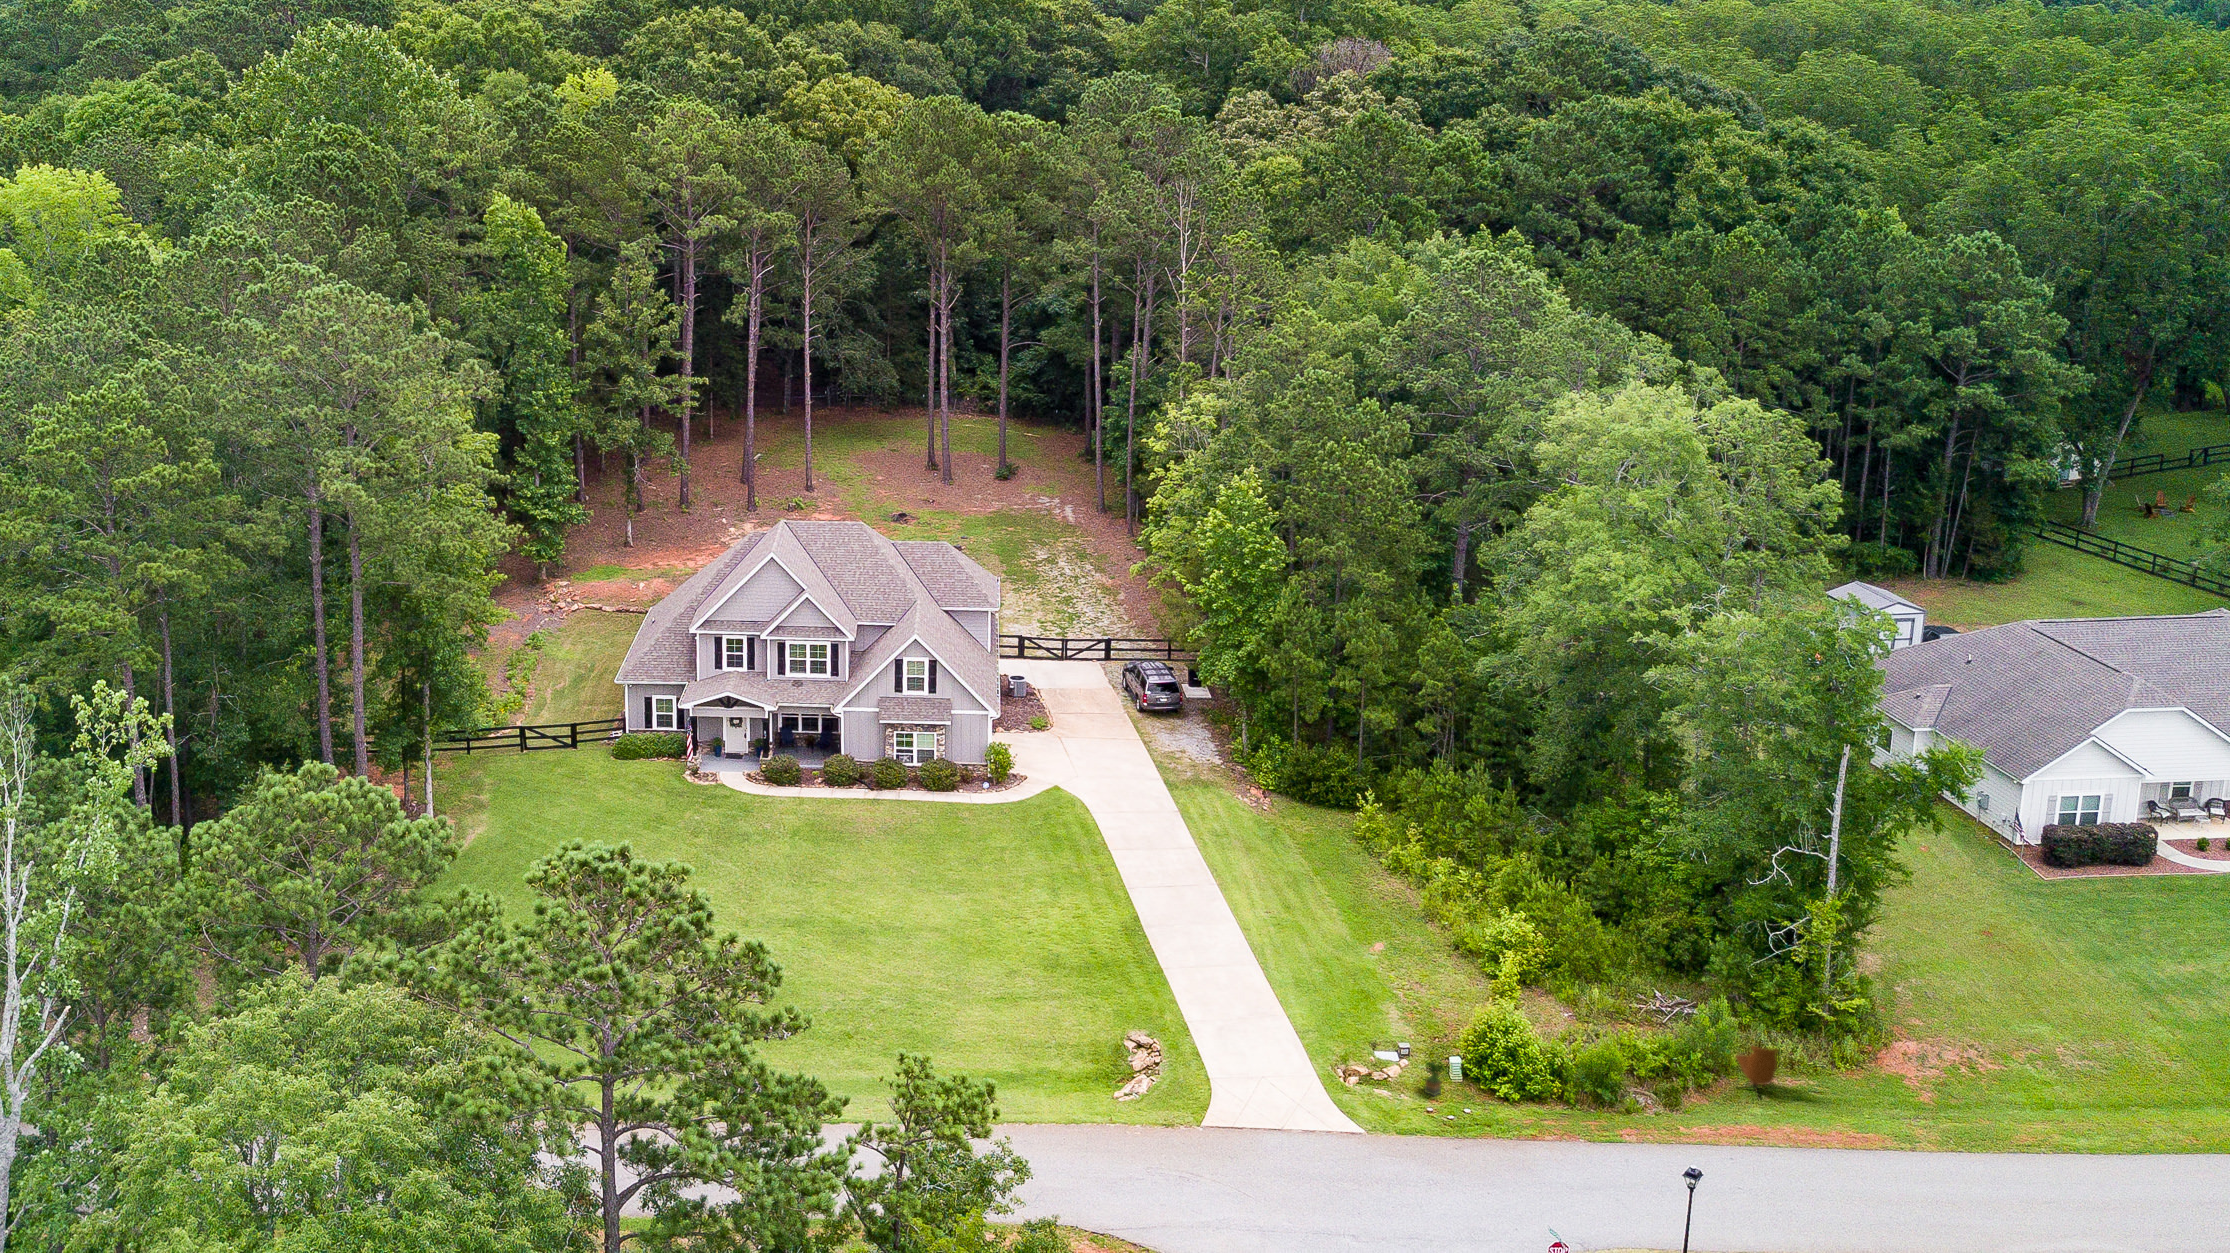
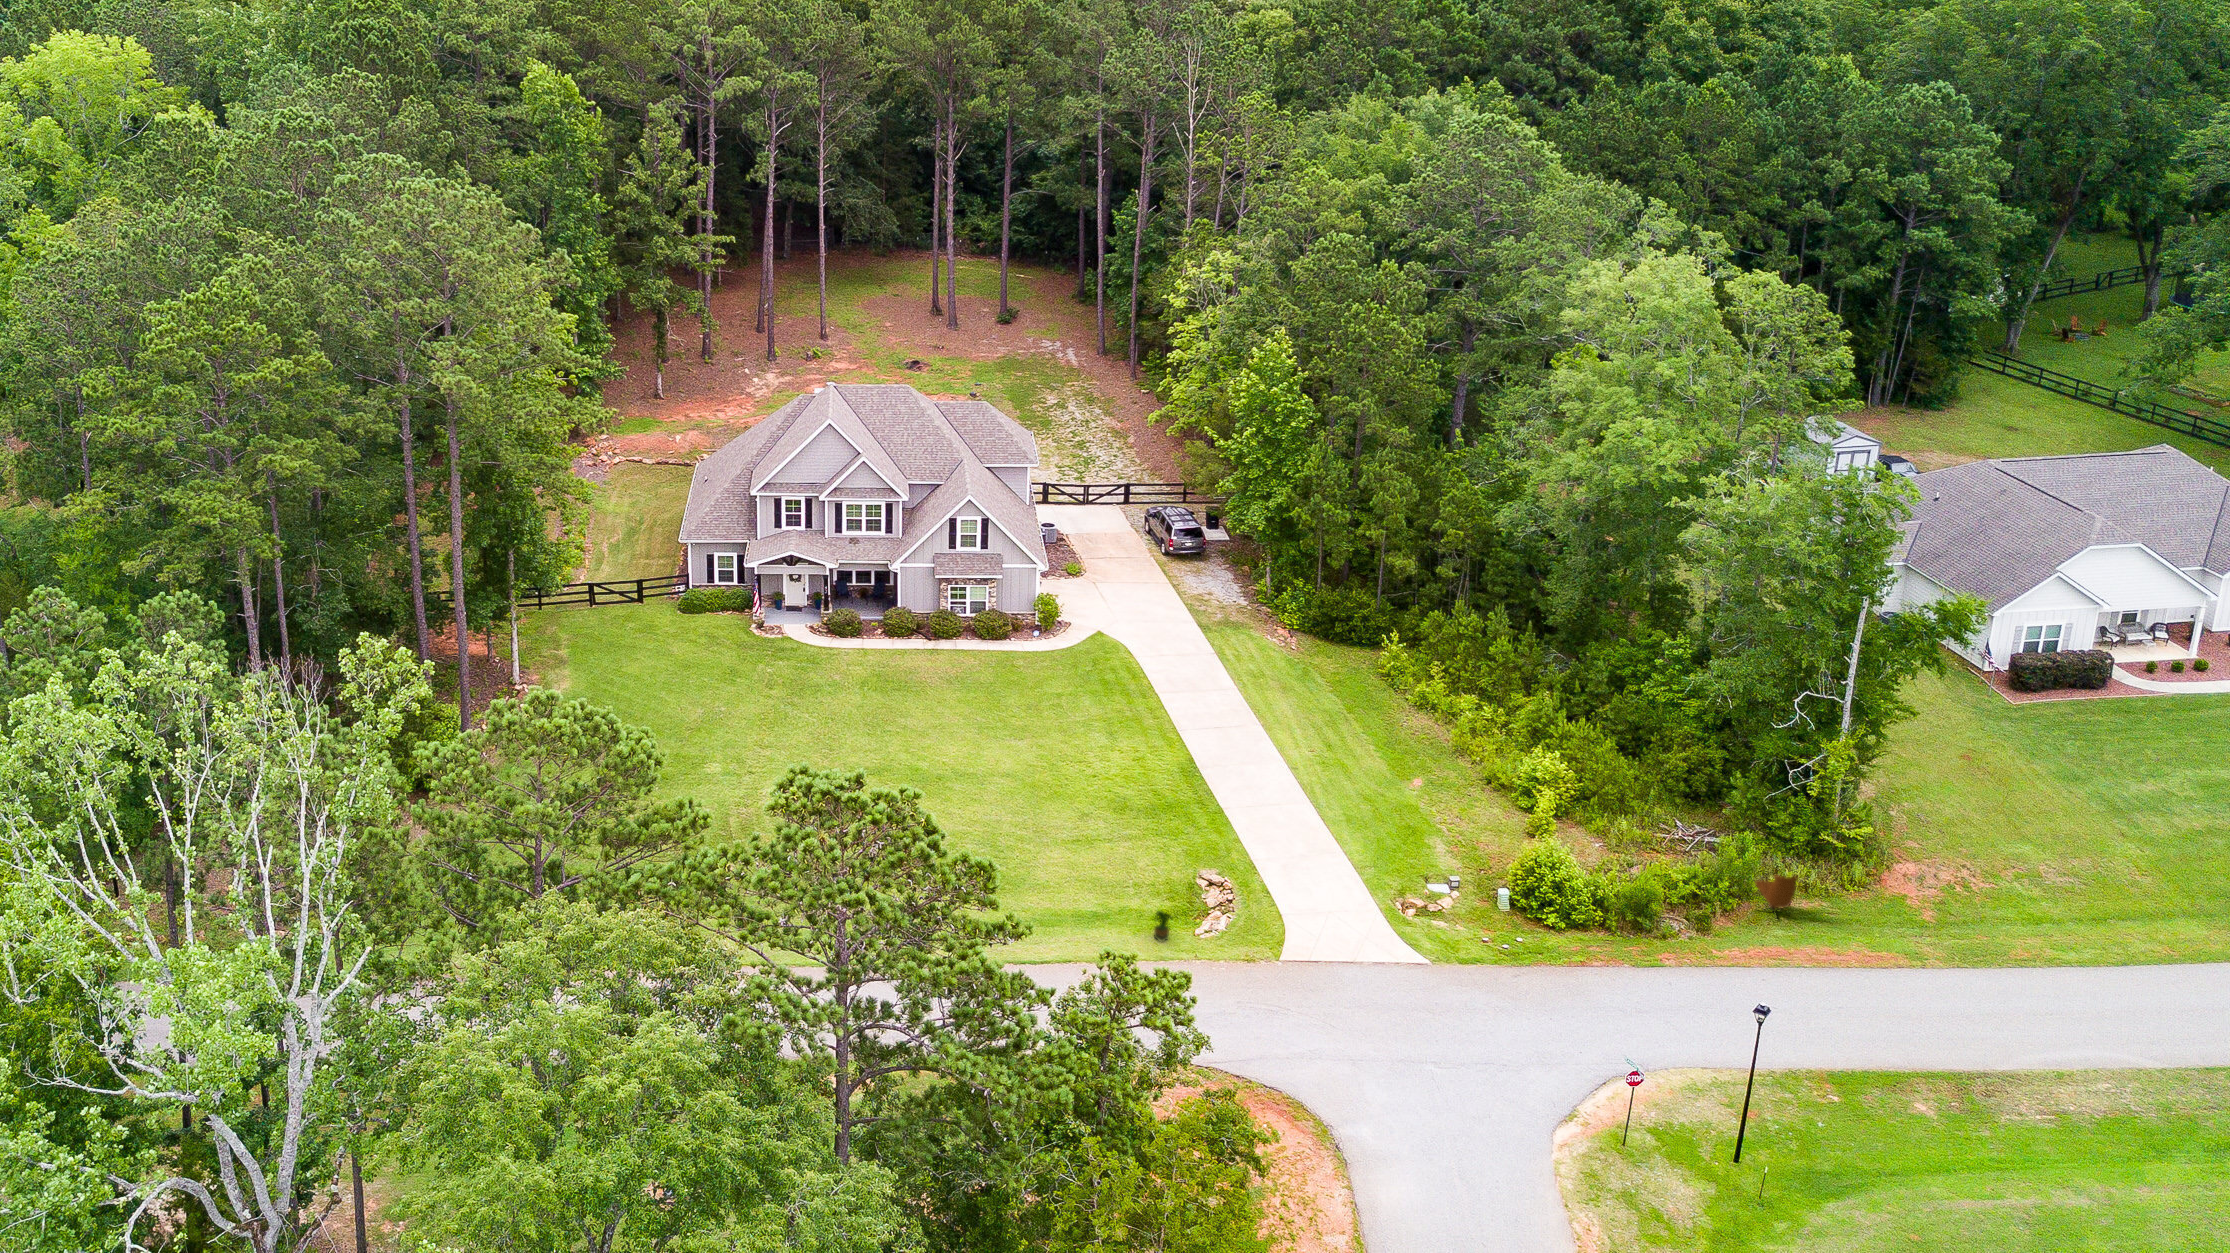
potted tree: present [1424,1062,1444,1096] -> present [1154,911,1171,942]

